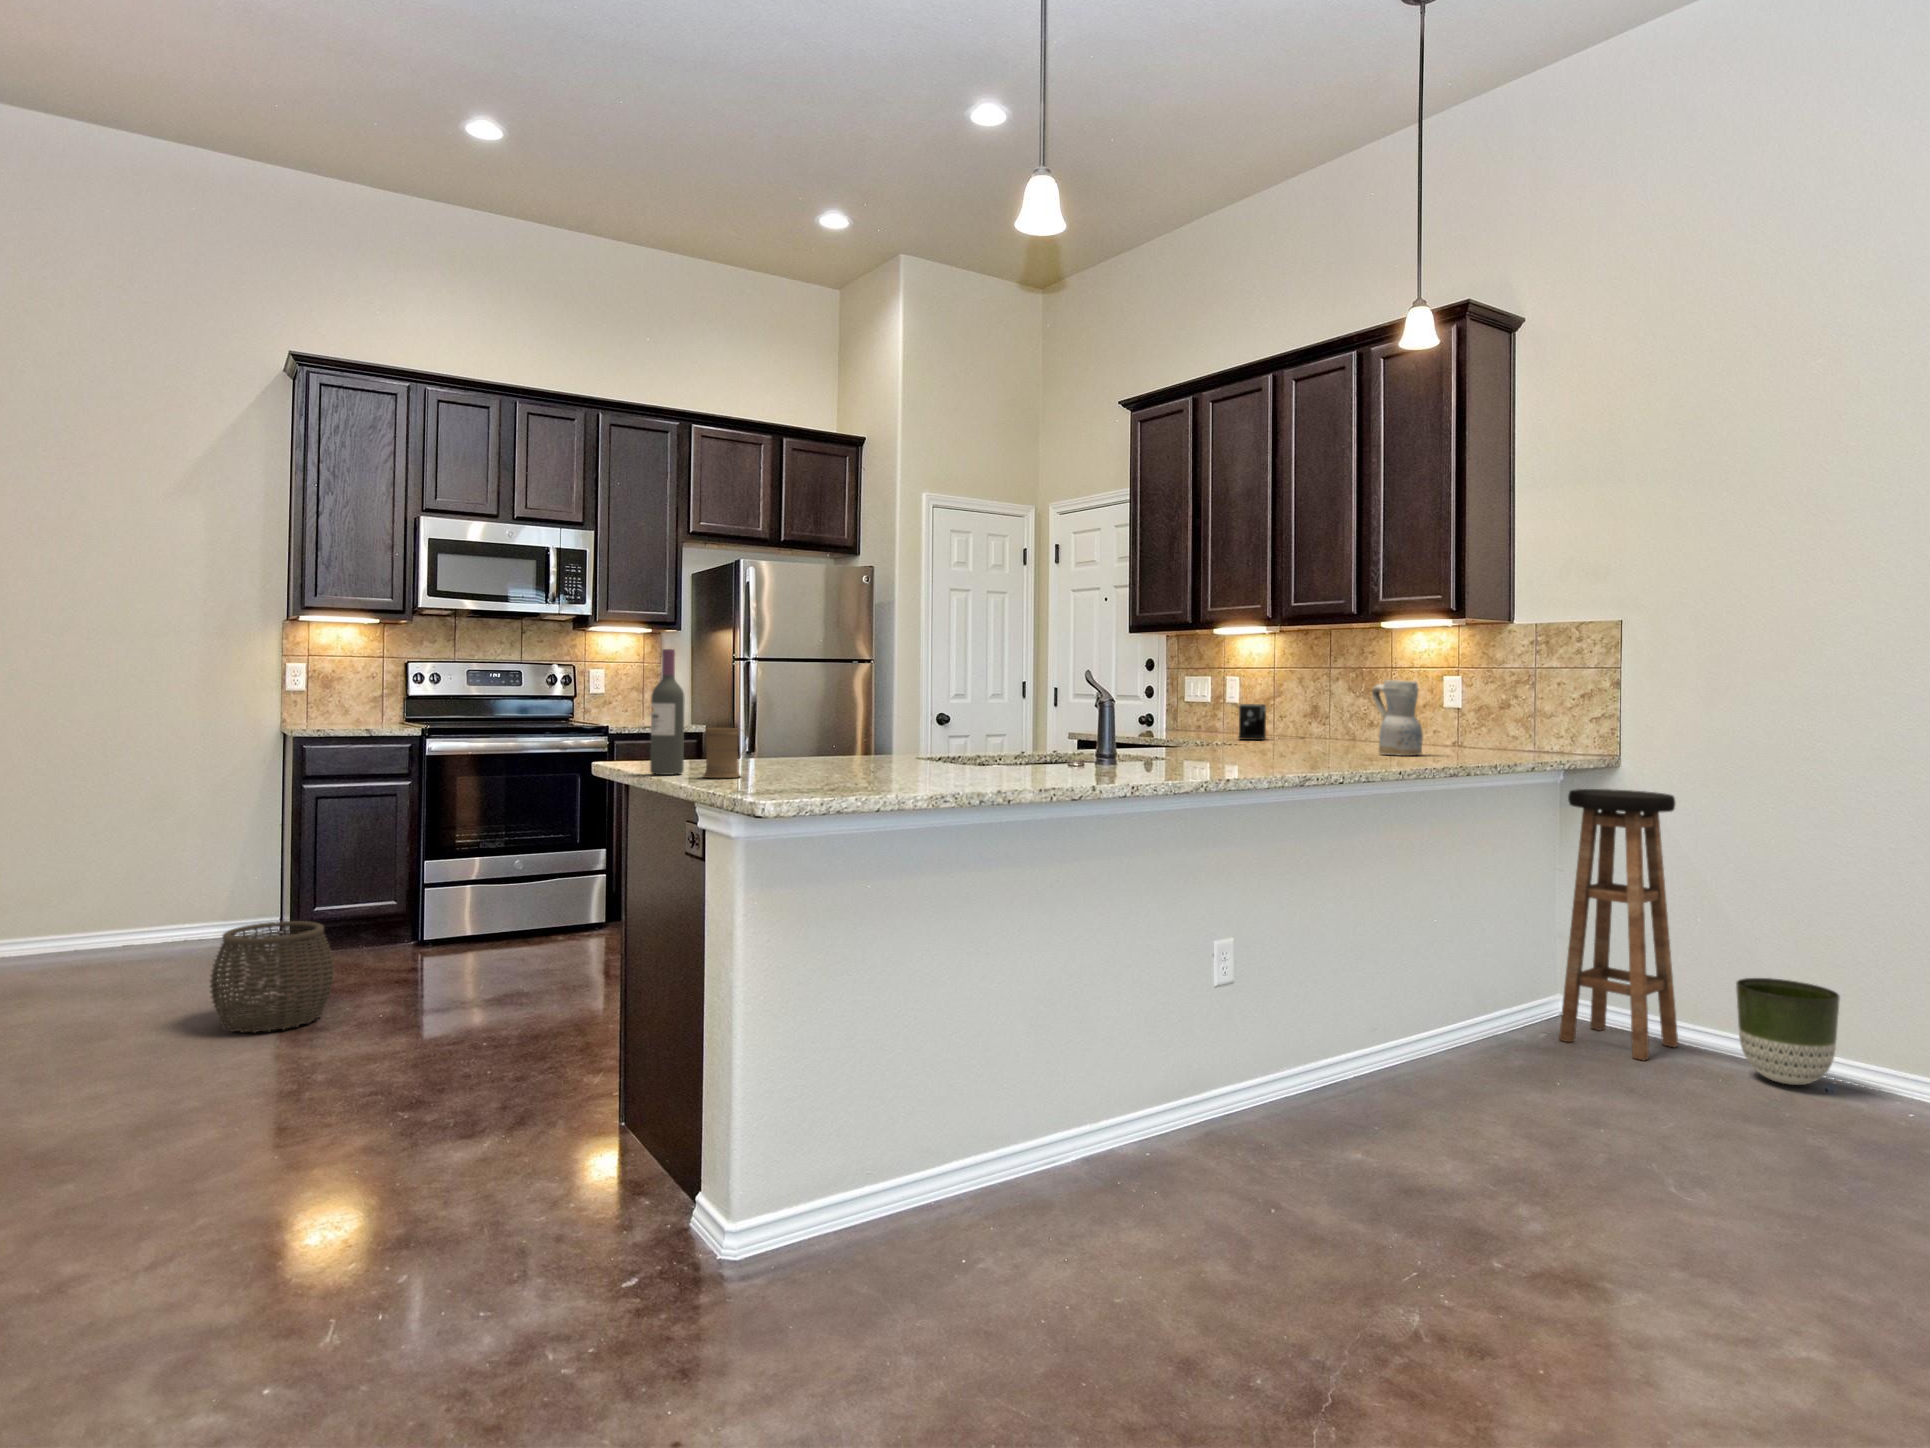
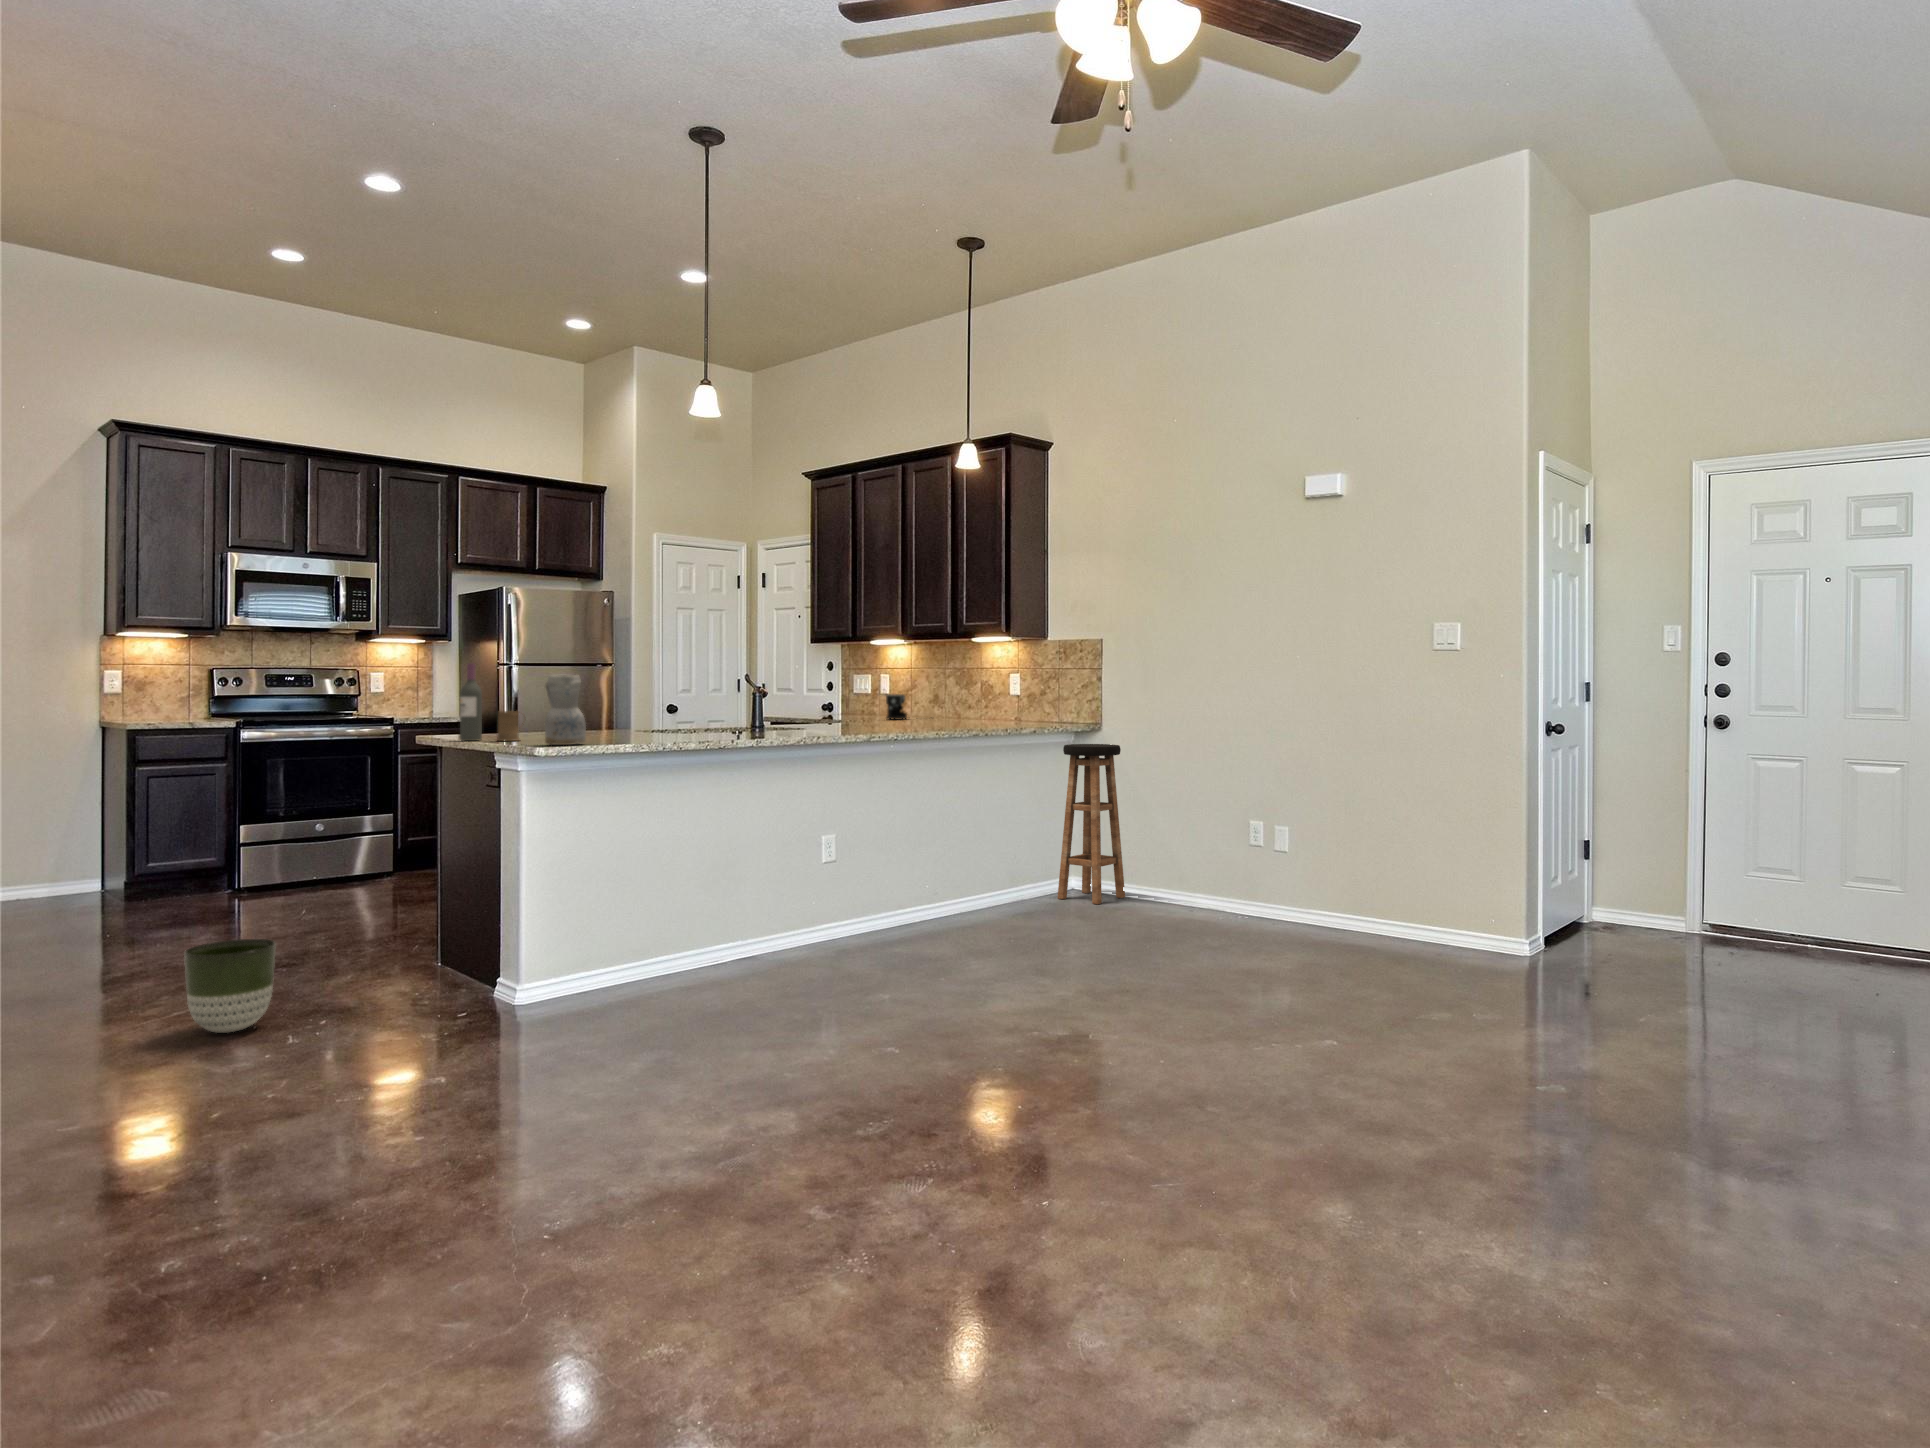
ceramic pitcher: present [1372,680,1423,755] -> present [545,675,586,745]
woven basket: present [210,921,335,1033] -> none [94,864,193,943]
planter: present [1736,978,1840,1085] -> present [184,939,276,1033]

